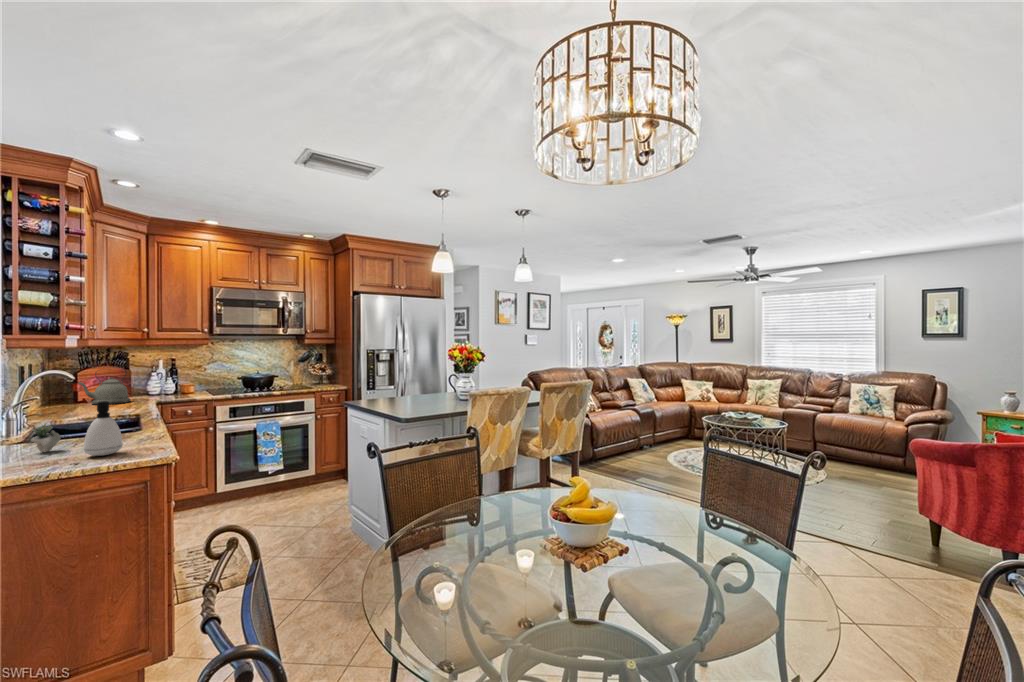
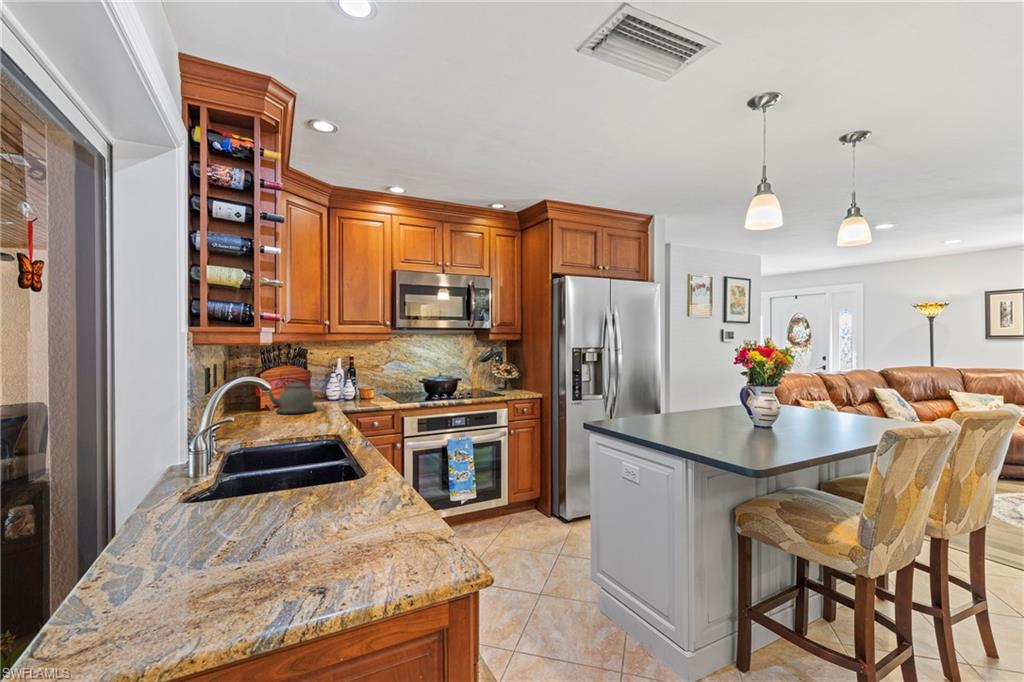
soap dispenser: present [84,401,123,456] -> none [326,445,383,551]
succulent plant: present [32,423,60,452] -> none [239,475,298,527]

